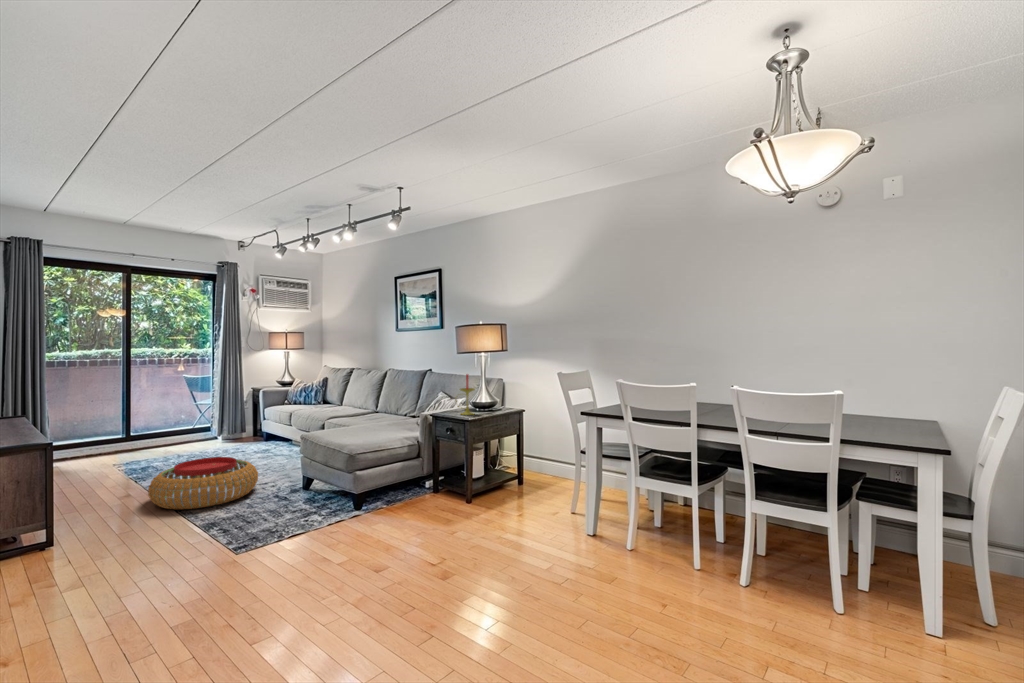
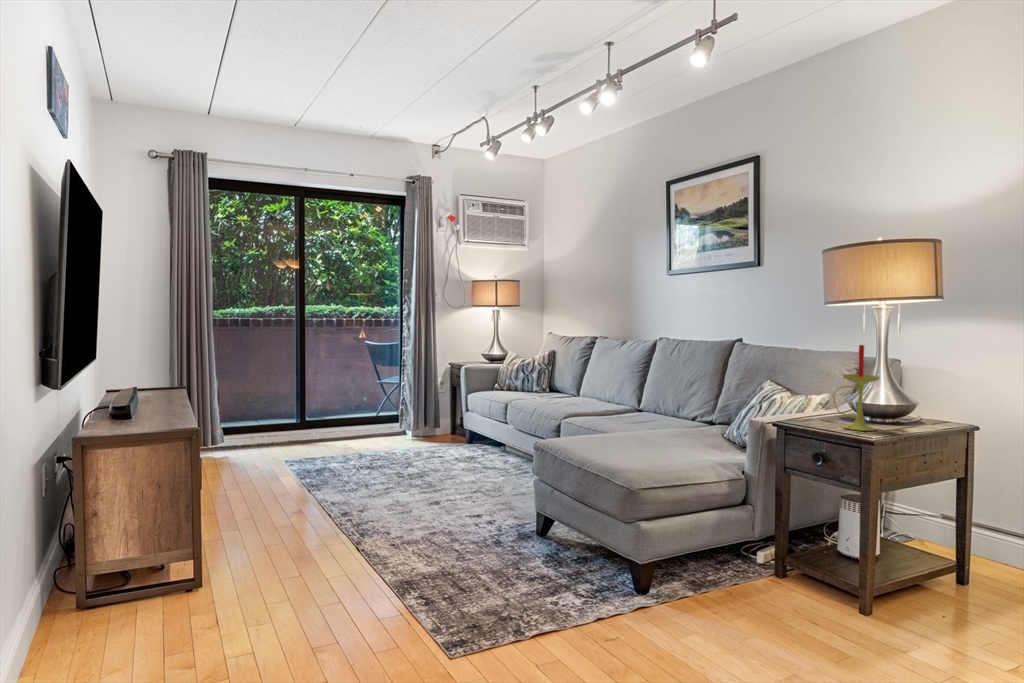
pouf: present [148,457,258,509] -> none [322,466,468,547]

